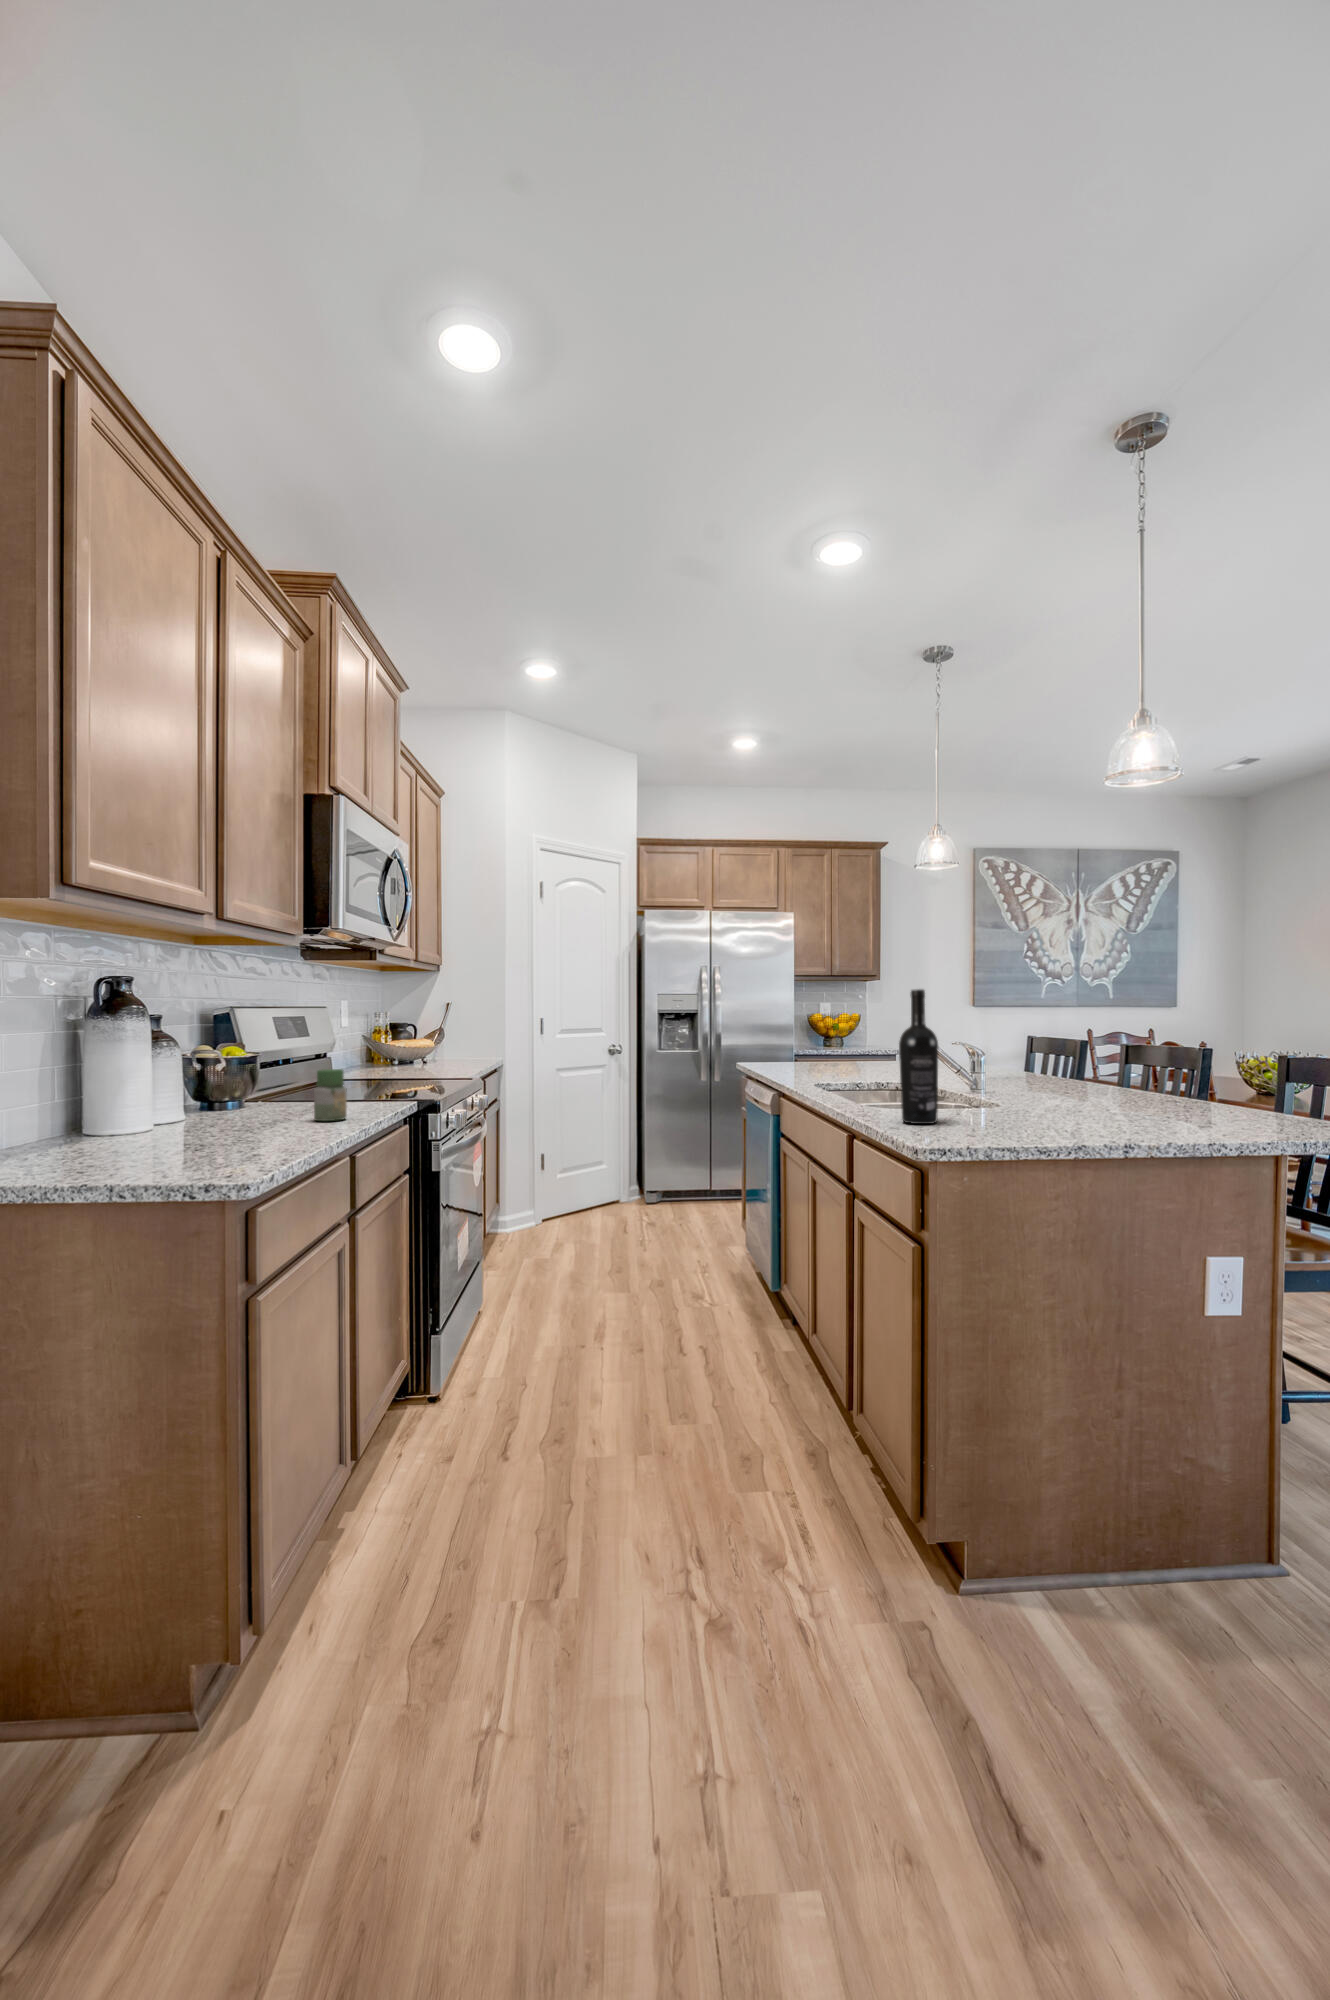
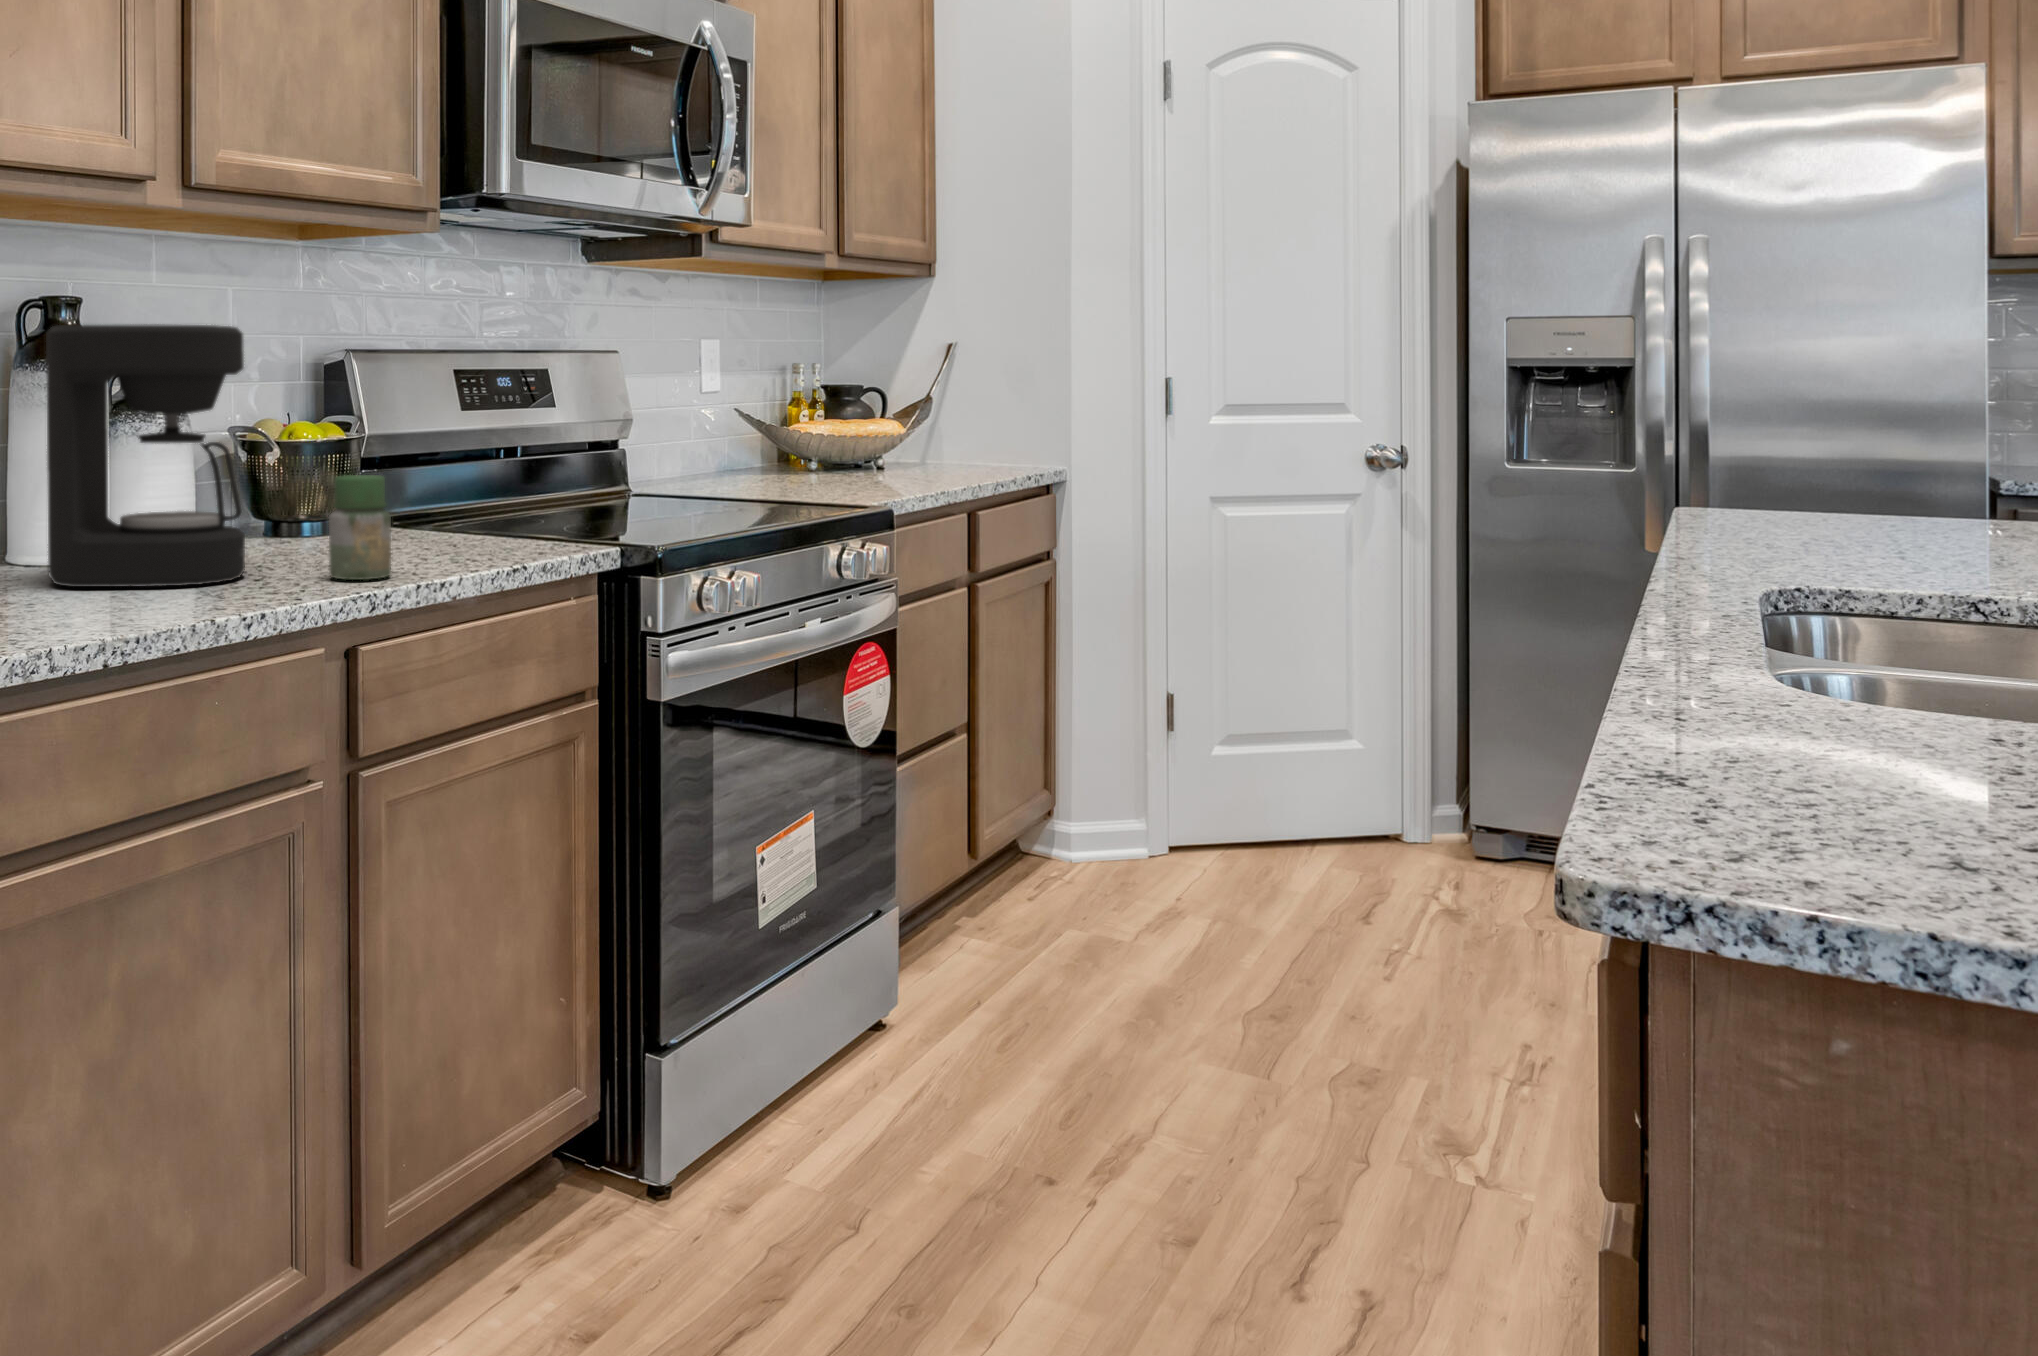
wine bottle: present [899,989,938,1124] -> none [1758,256,1944,783]
coffee maker: none [152,994,269,1137] -> present [46,324,245,587]

